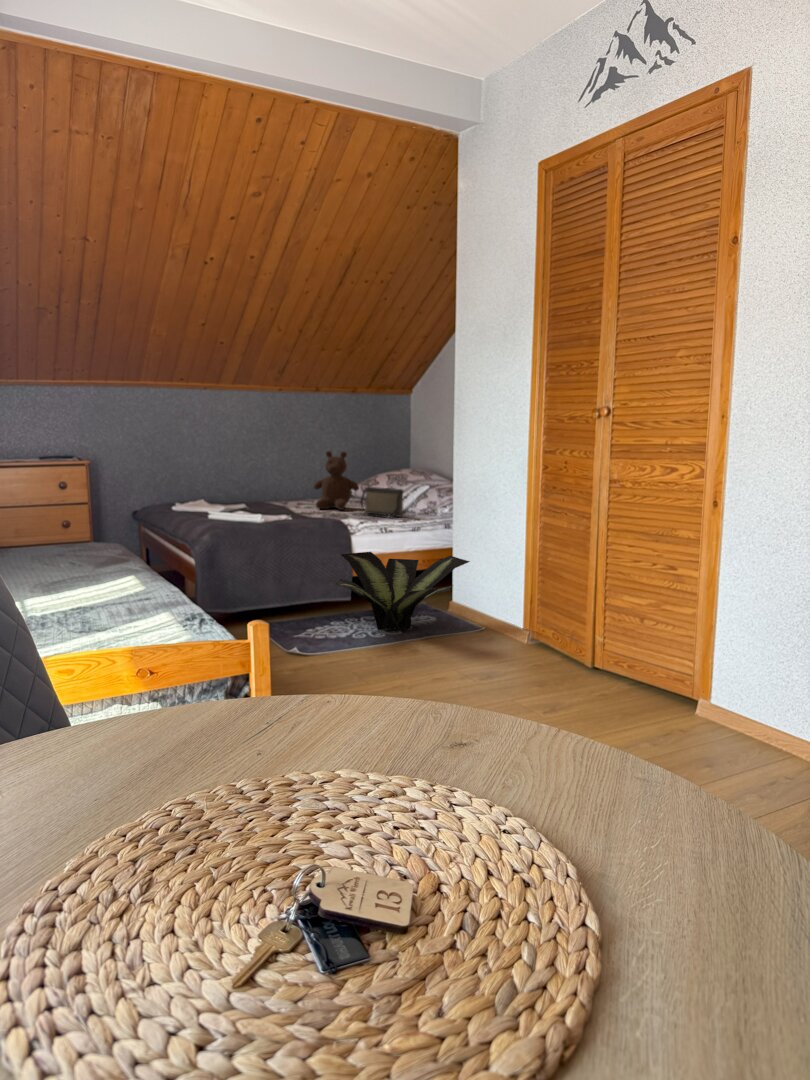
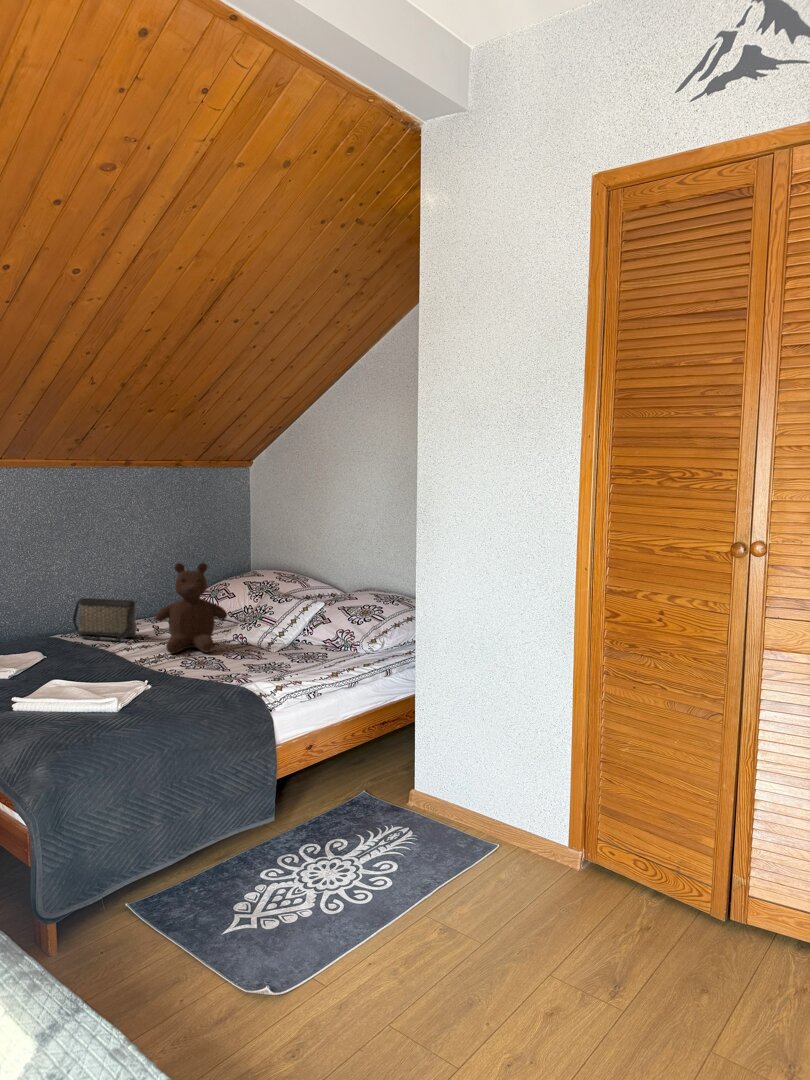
handbag: present [361,487,403,518] -> present [73,598,136,641]
potted plant: present [329,552,470,632] -> none [263,732,484,883]

